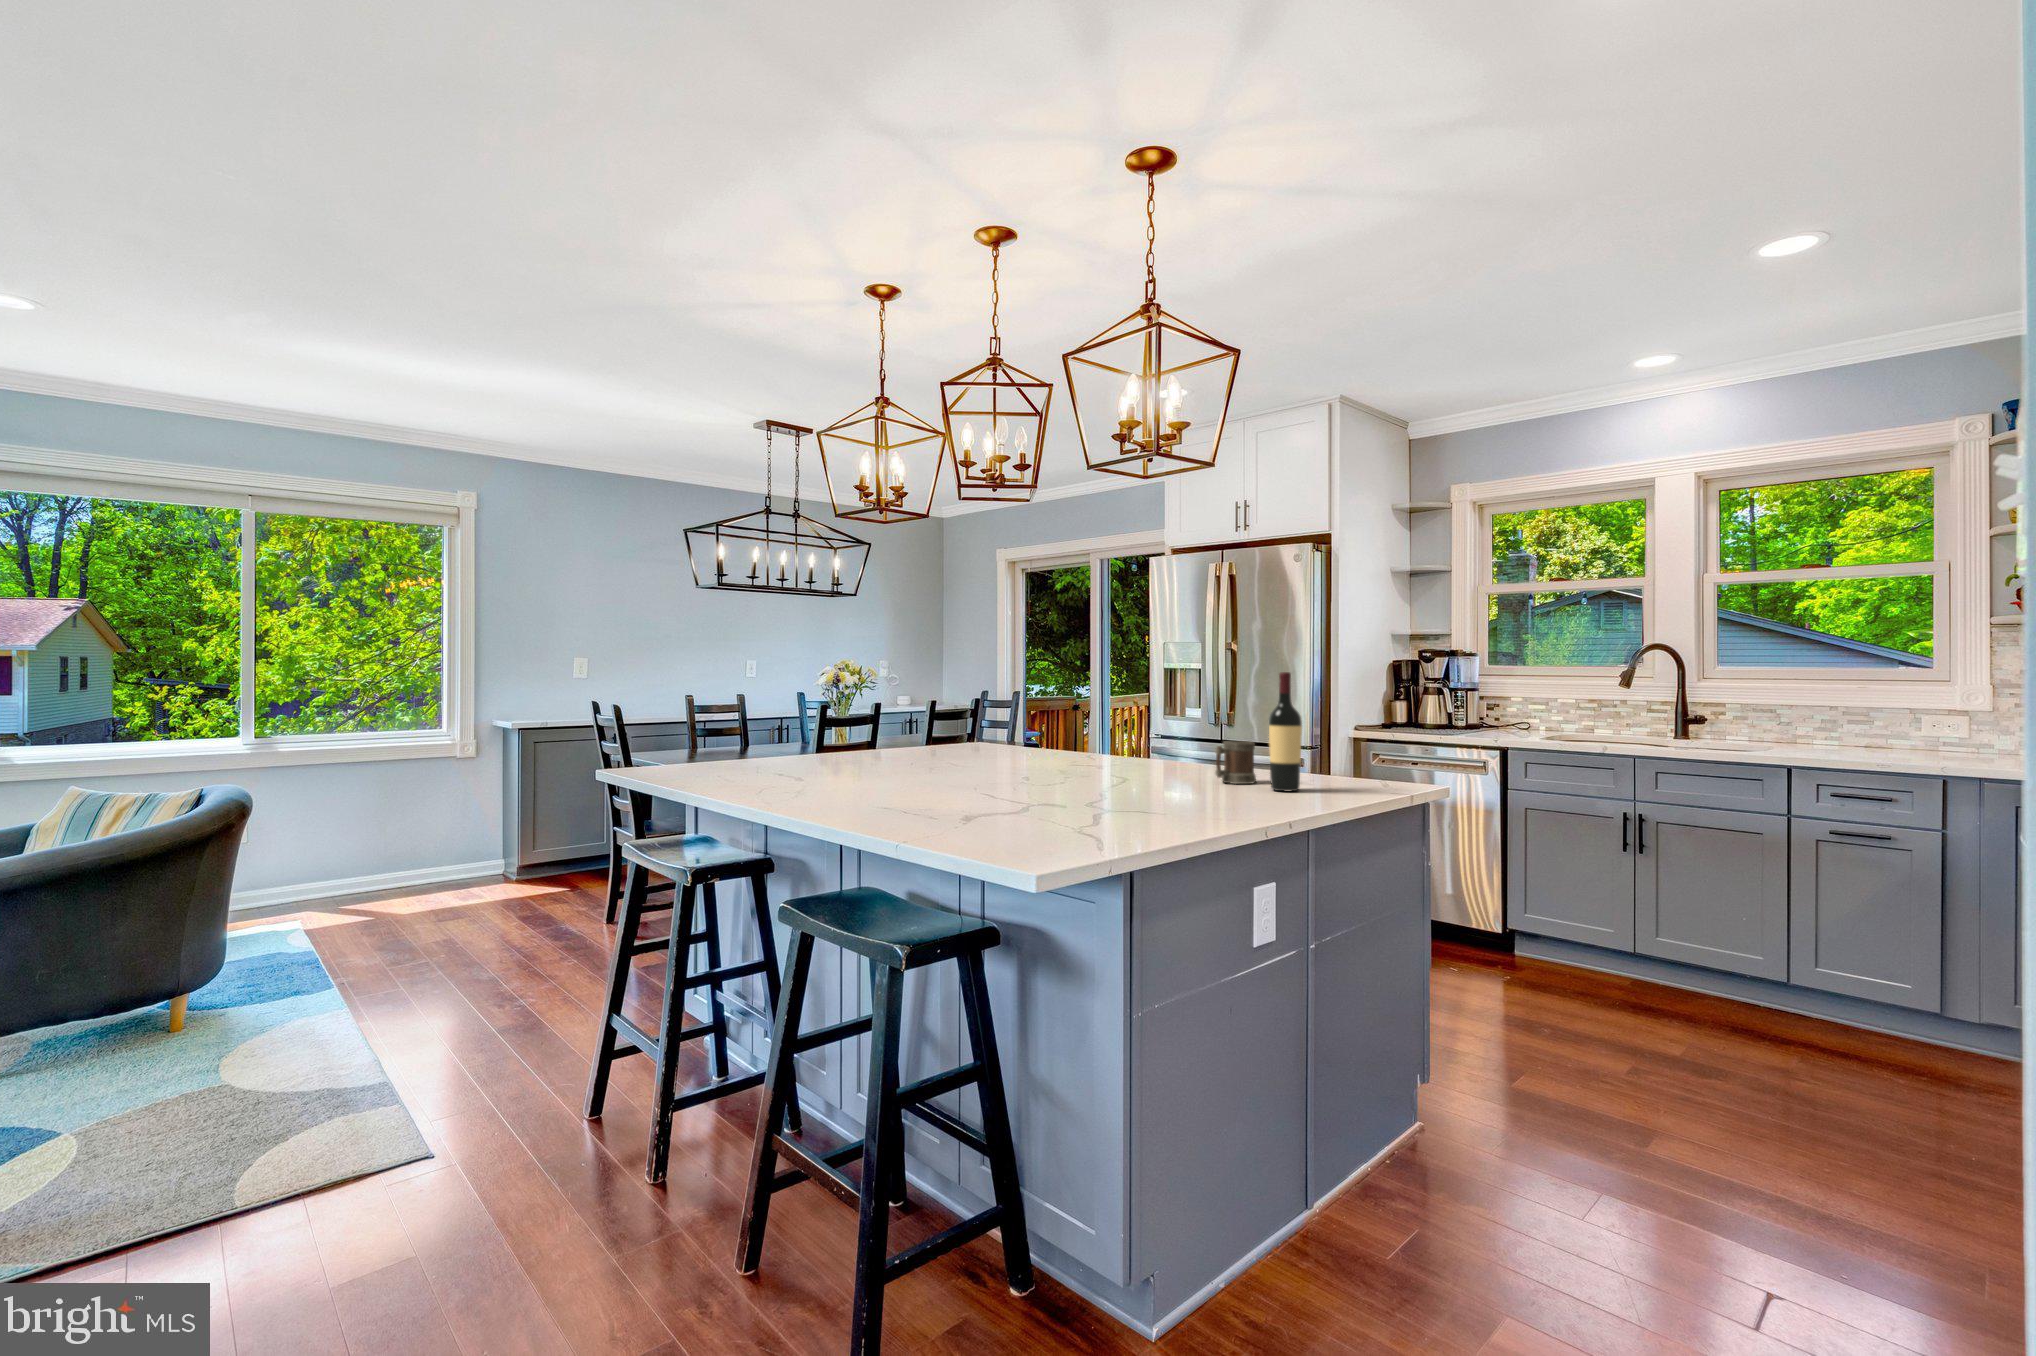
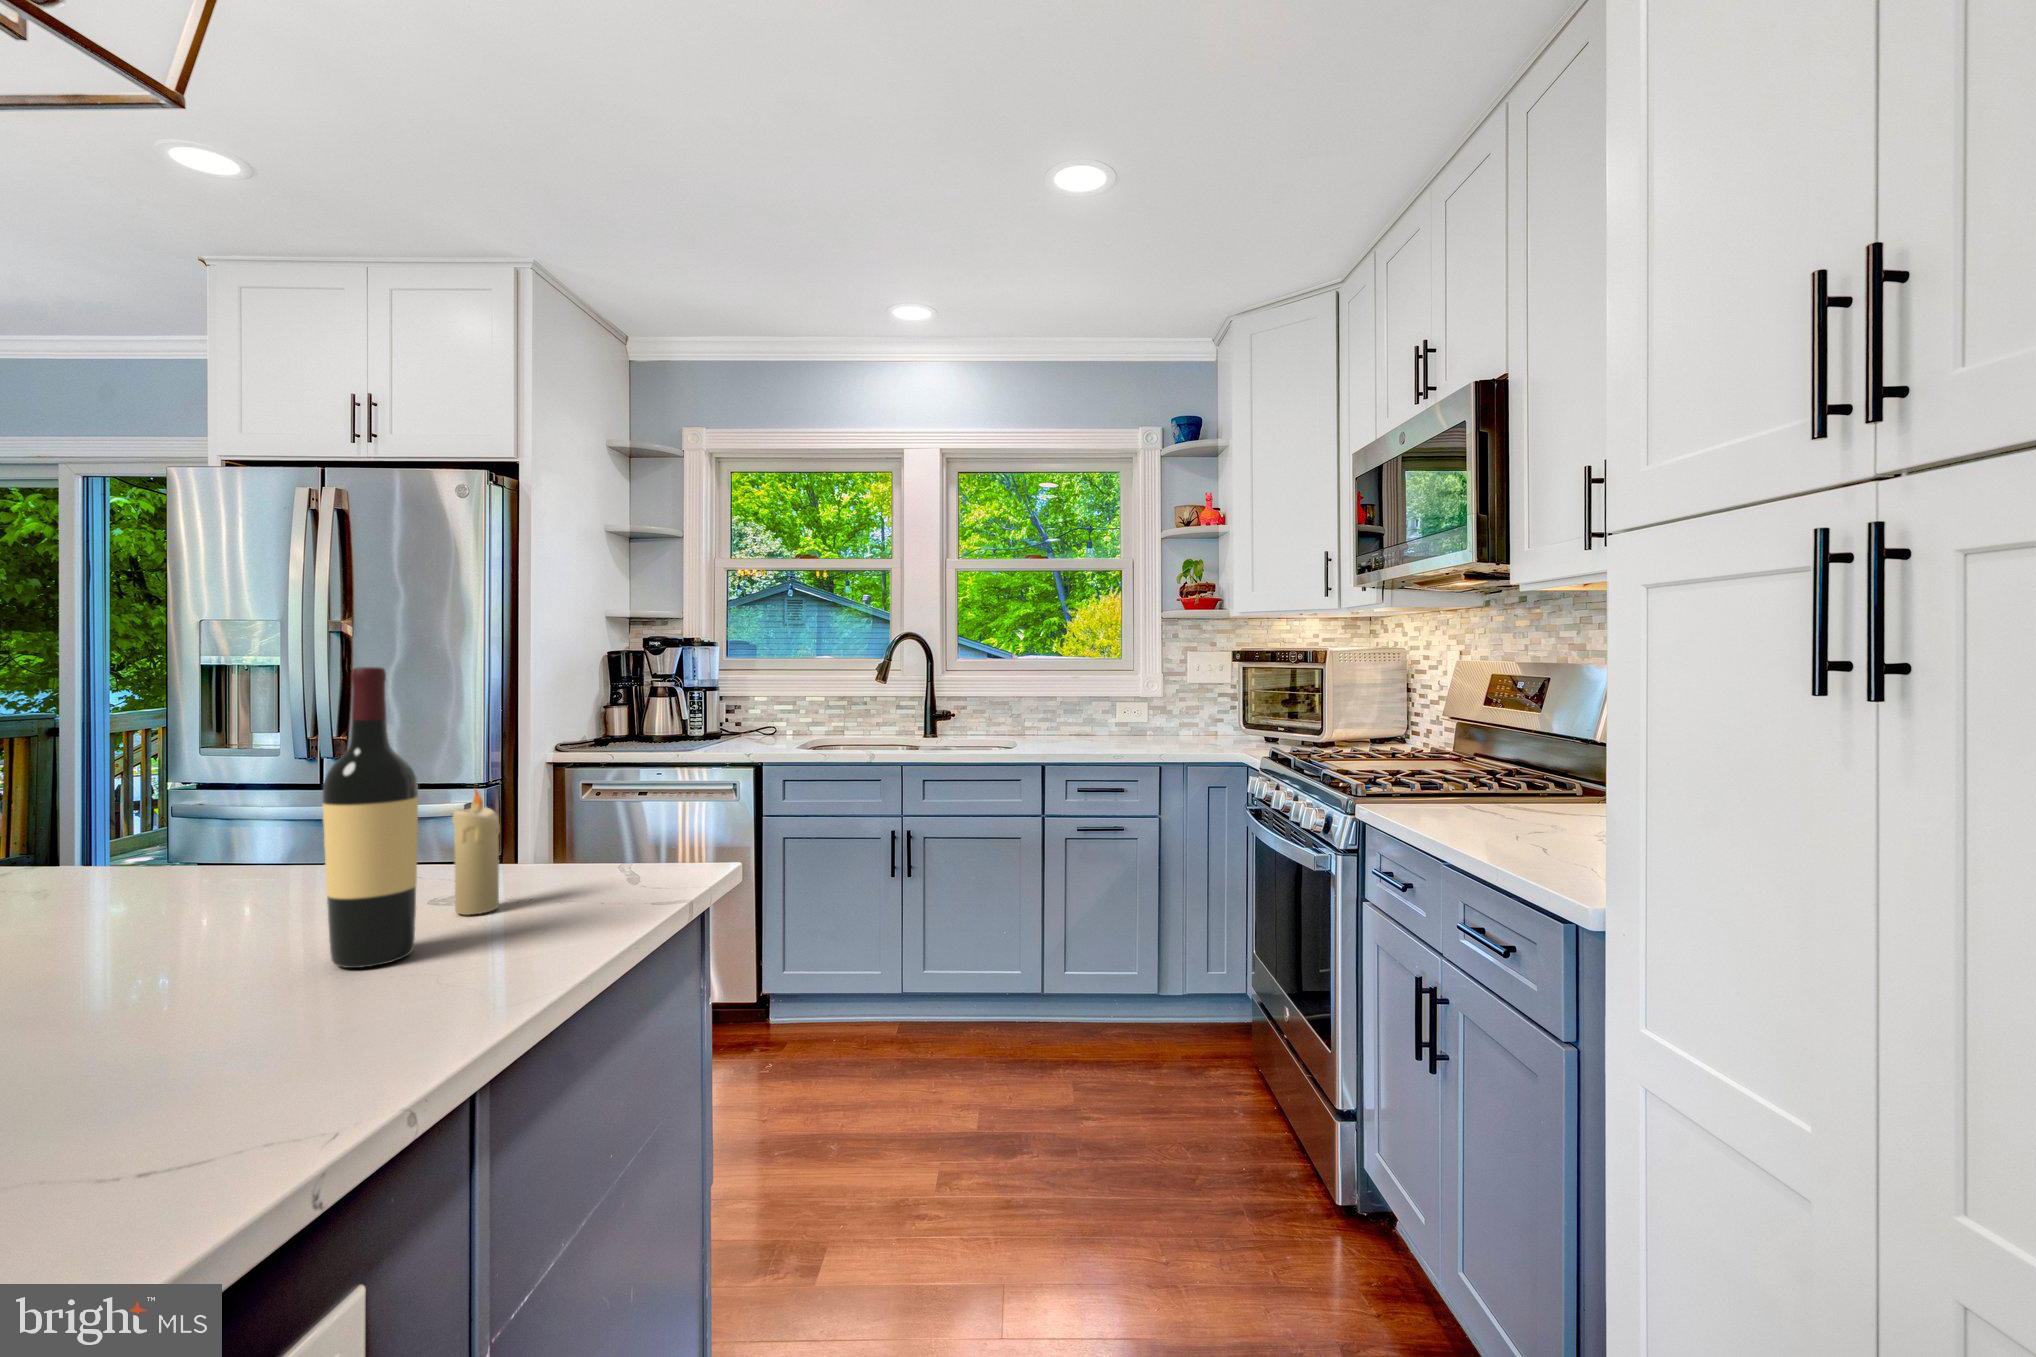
candle: none [1311,727,1331,784] -> present [452,789,500,915]
mug: present [1215,741,1256,784] -> none [166,835,303,955]

